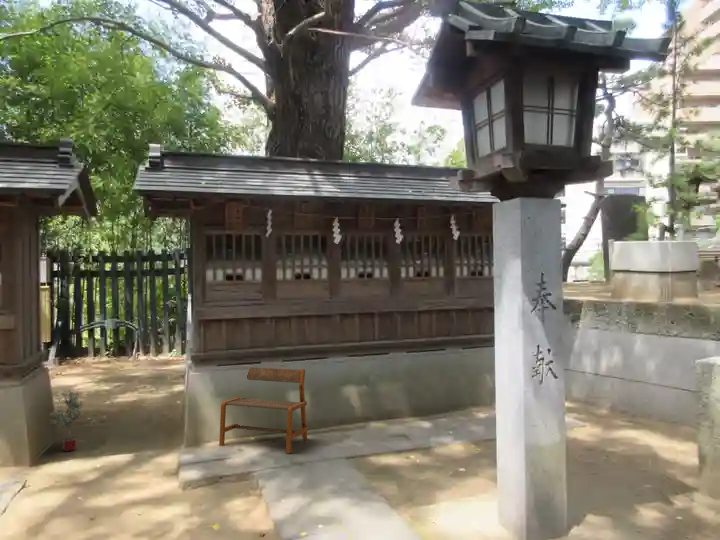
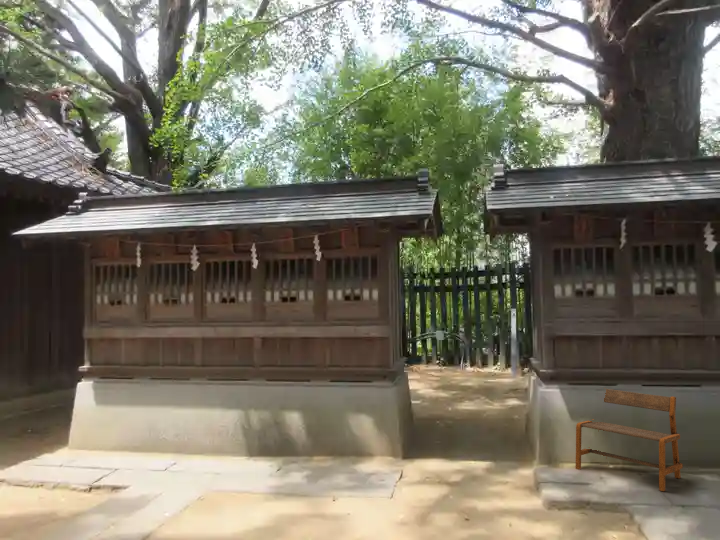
potted tree: present [50,390,83,451] -> none [412,394,440,451]

